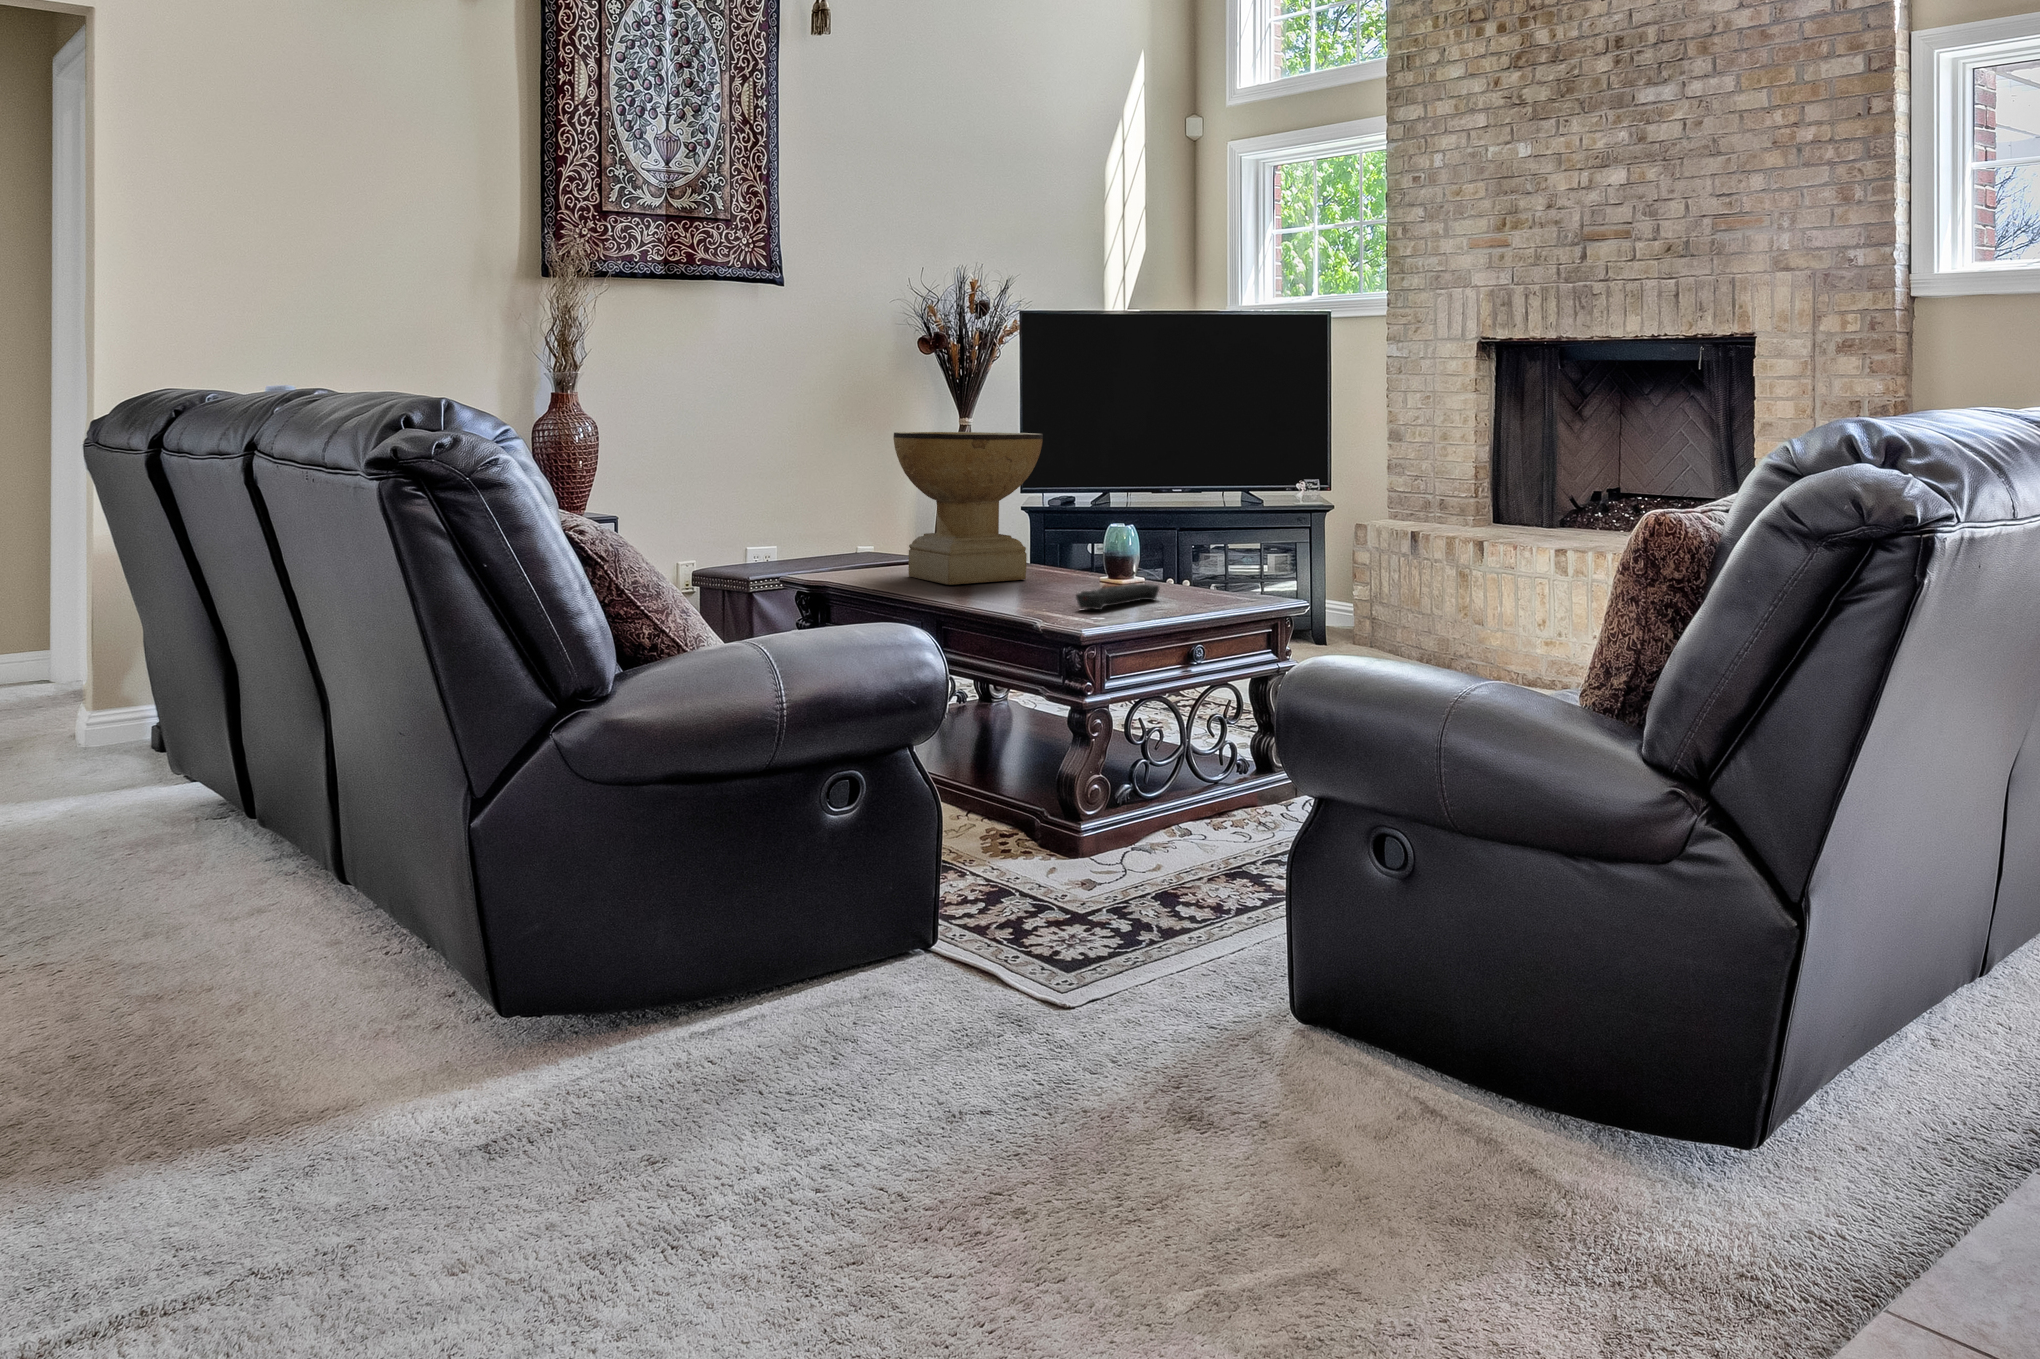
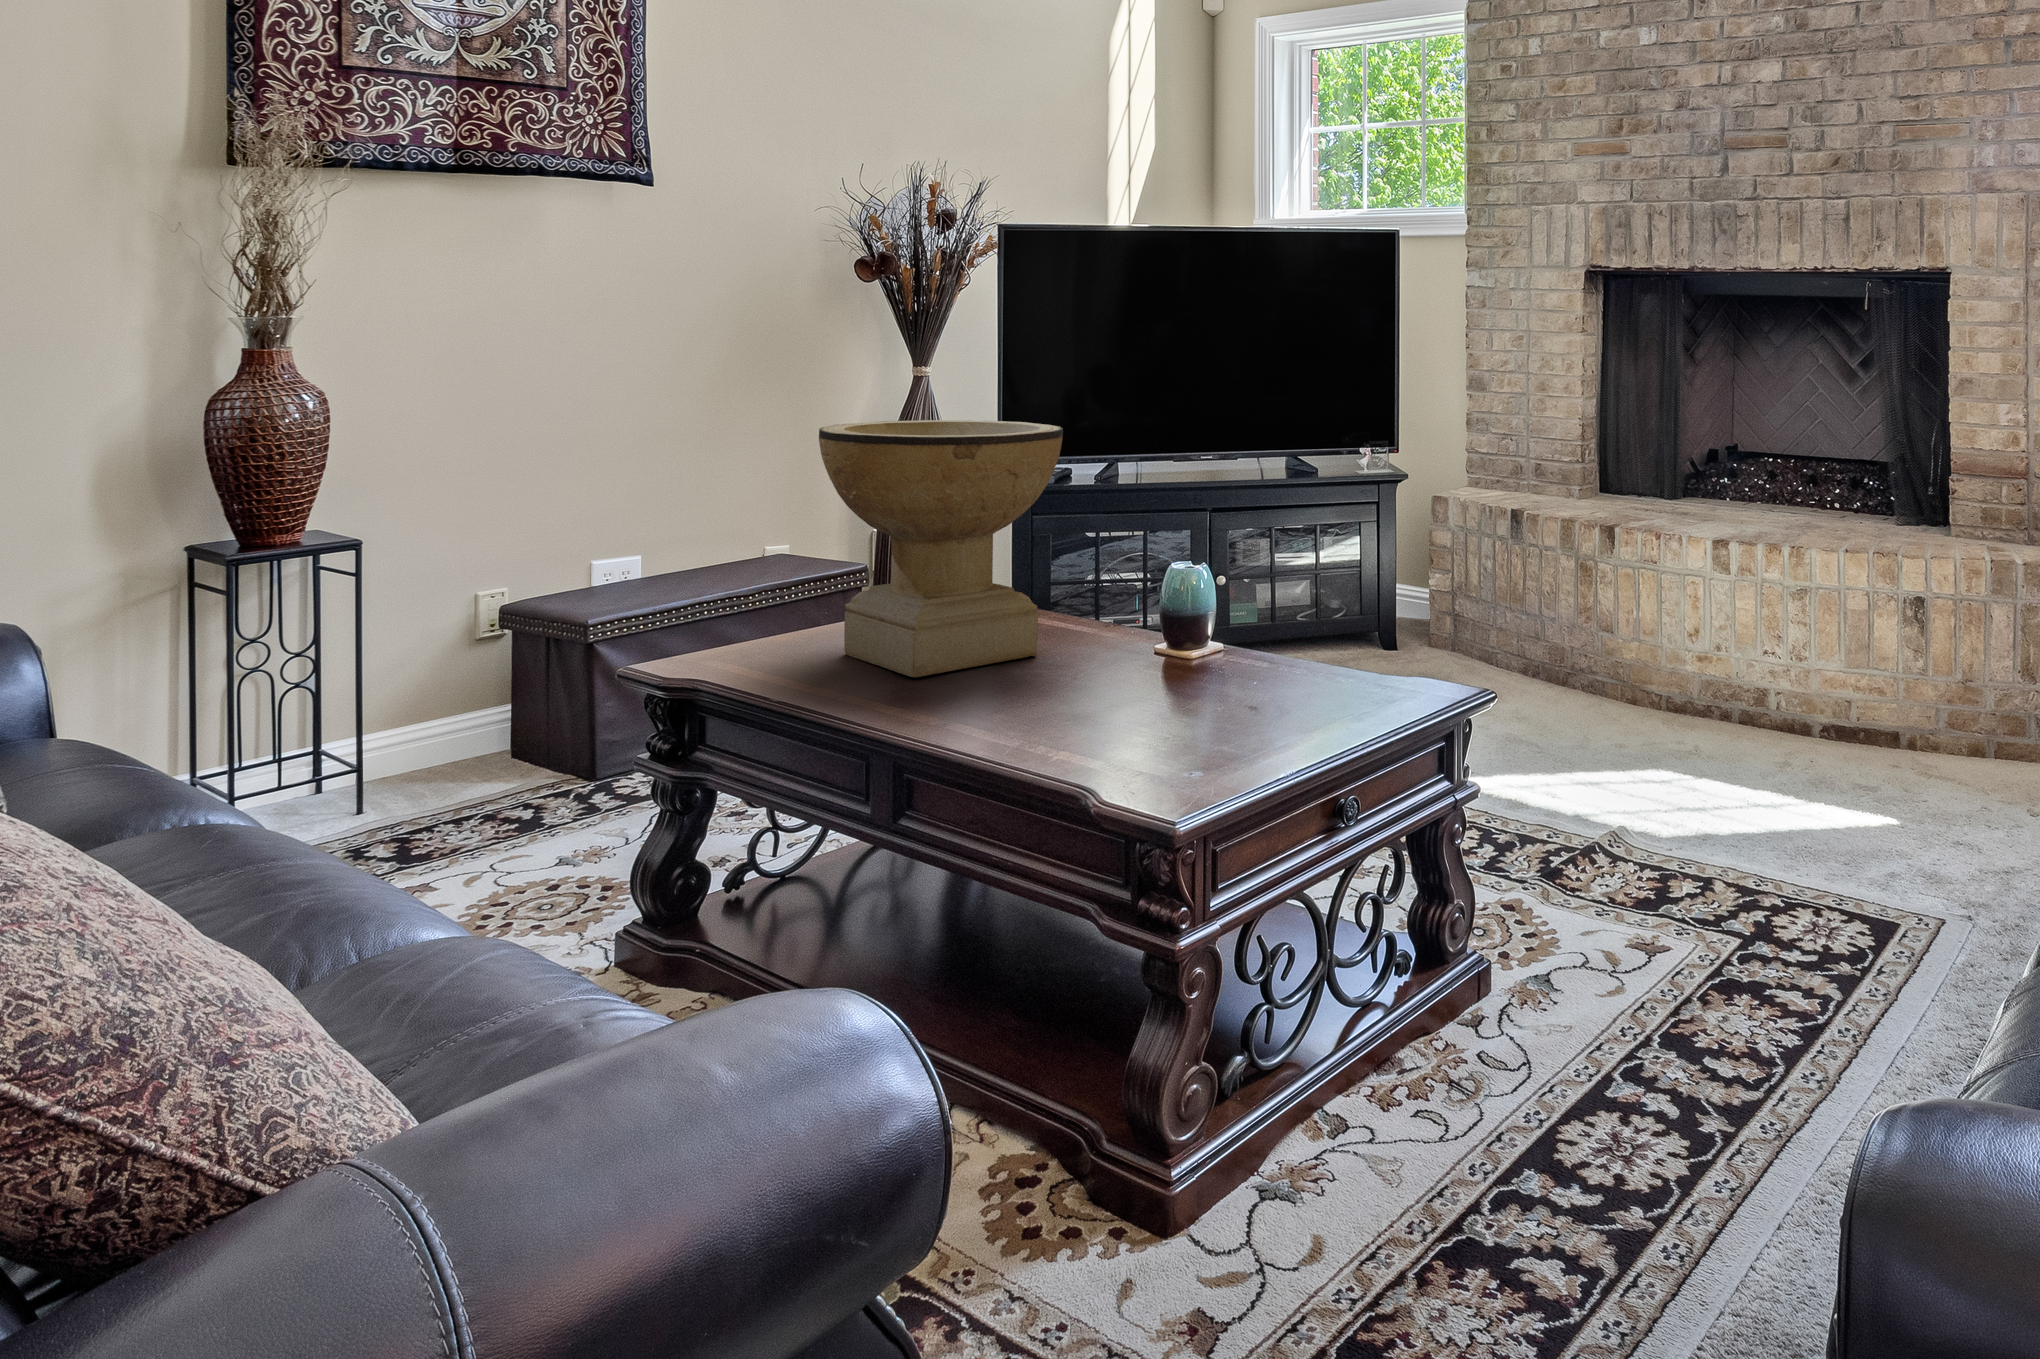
remote control: present [1076,583,1159,610] -> none [1141,676,1266,743]

